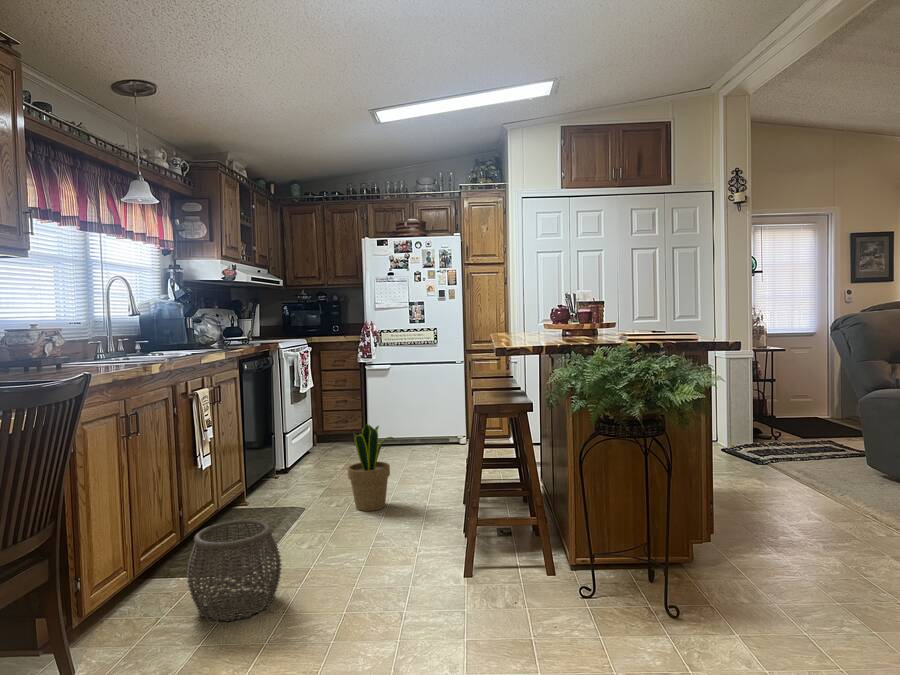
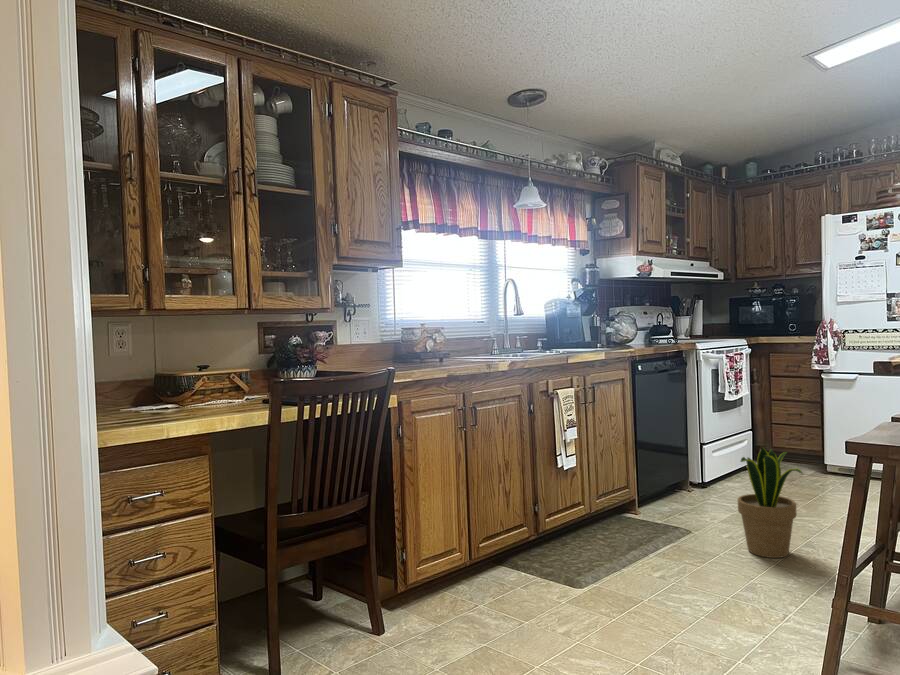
woven basket: present [187,520,281,621] -> none [496,528,590,635]

